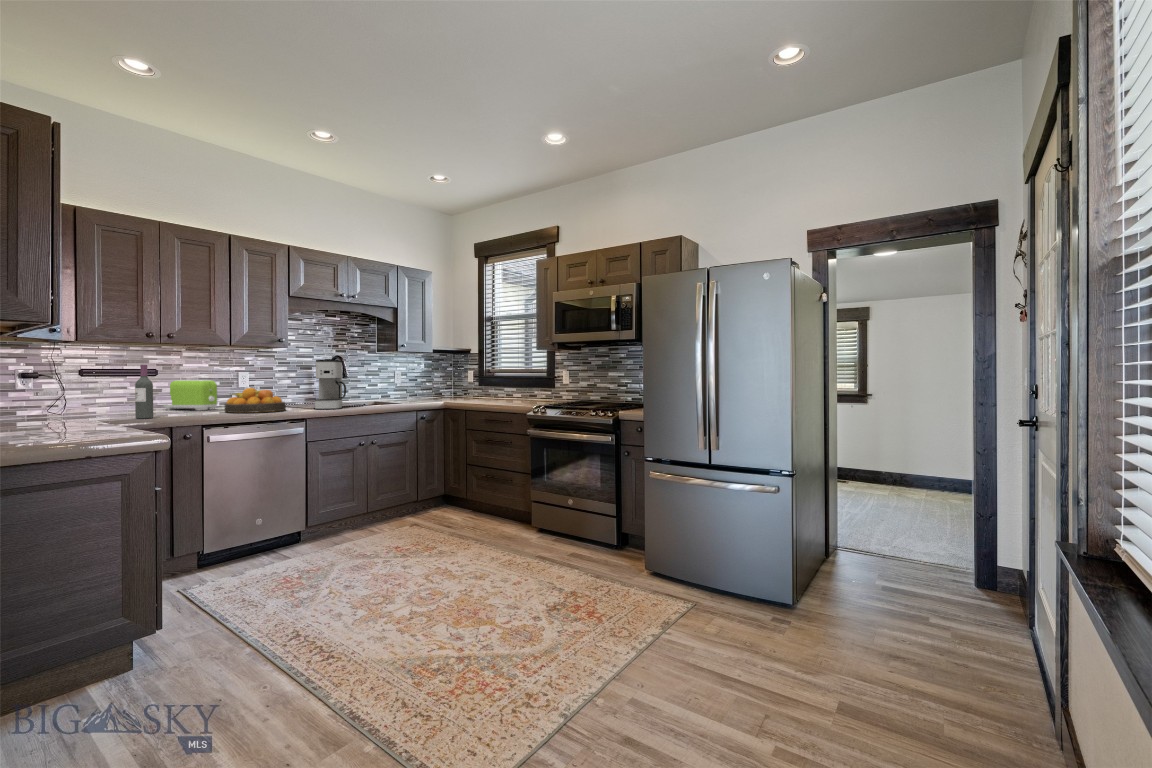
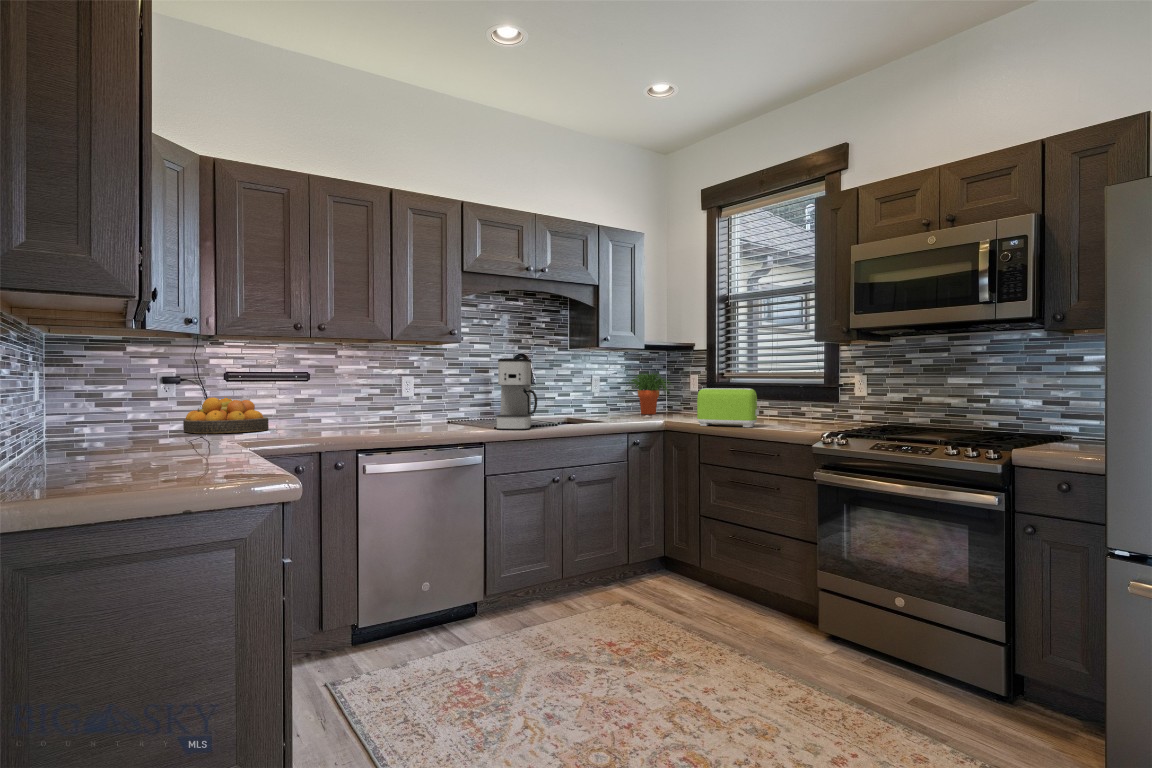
wine bottle: present [135,365,153,418] -> none [279,366,300,439]
potted plant: none [421,369,457,399] -> present [629,373,670,414]
toaster: present [164,380,217,410] -> present [697,388,759,427]
fruit bowl: present [225,388,286,413] -> present [183,398,269,433]

